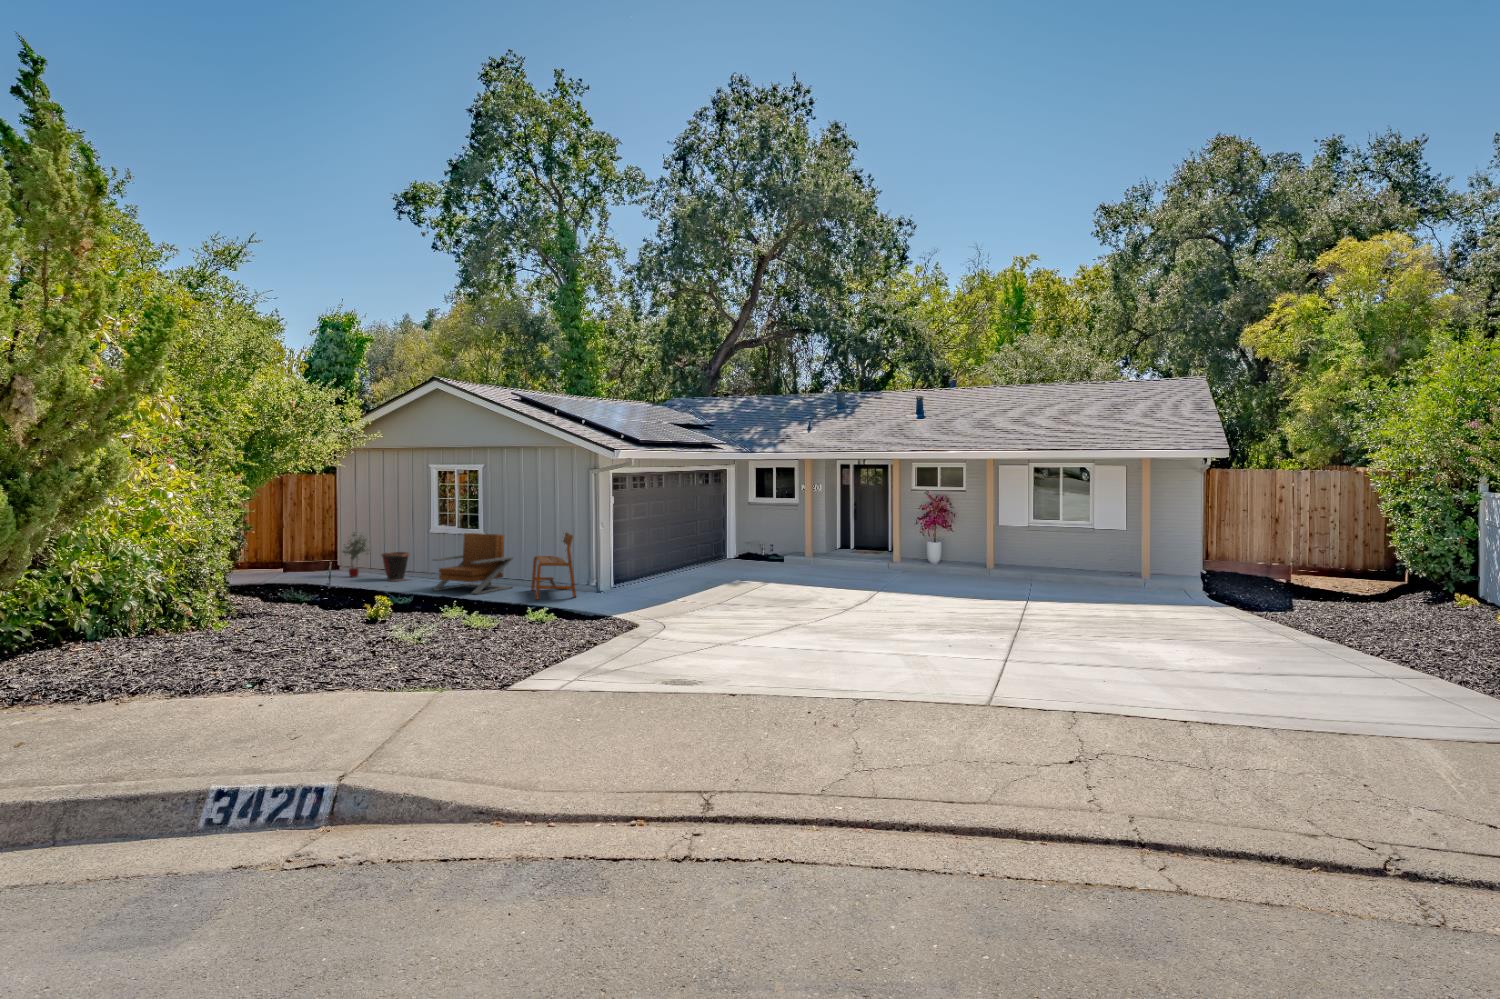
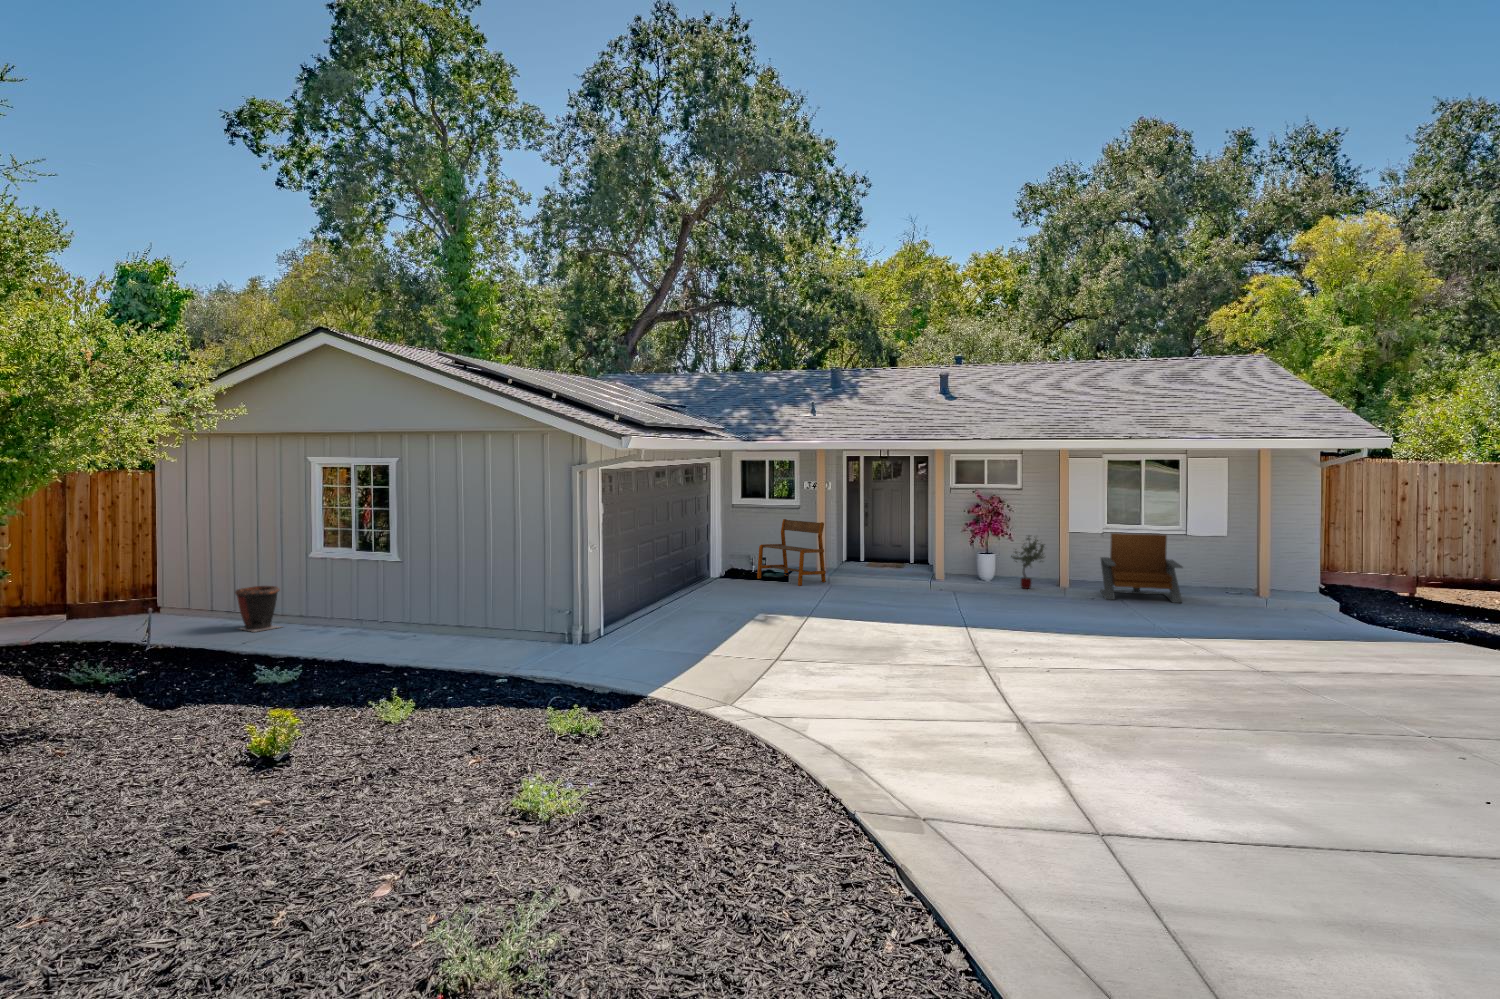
bench: present [531,532,576,600] -> present [757,519,826,586]
lounge chair: present [433,533,513,595] -> present [1100,533,1183,603]
potted tree: present [343,534,369,577] -> present [1011,536,1045,589]

